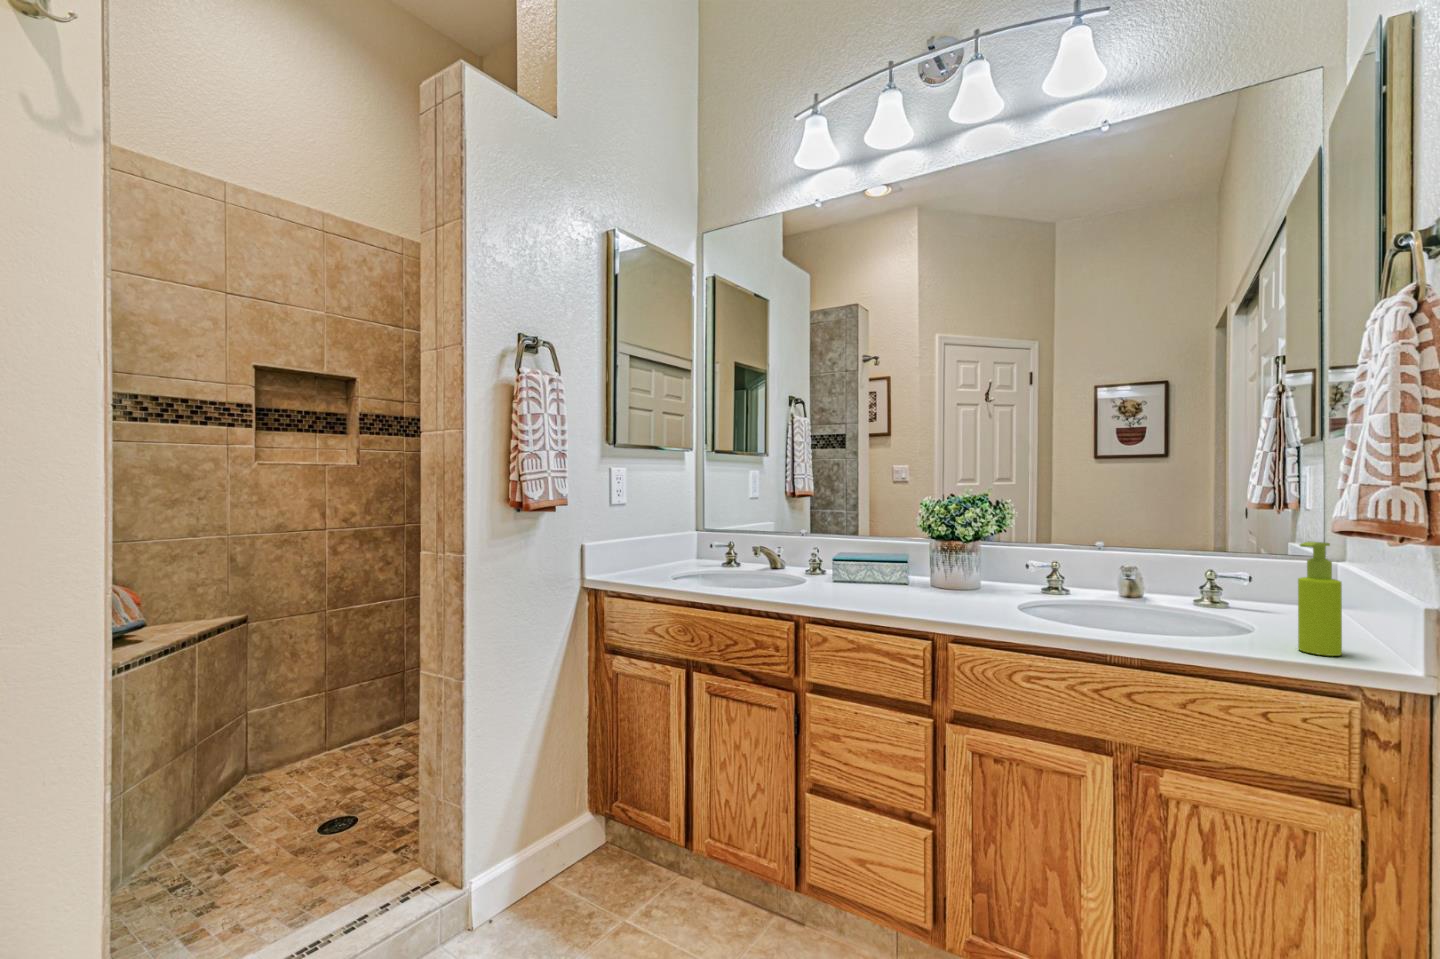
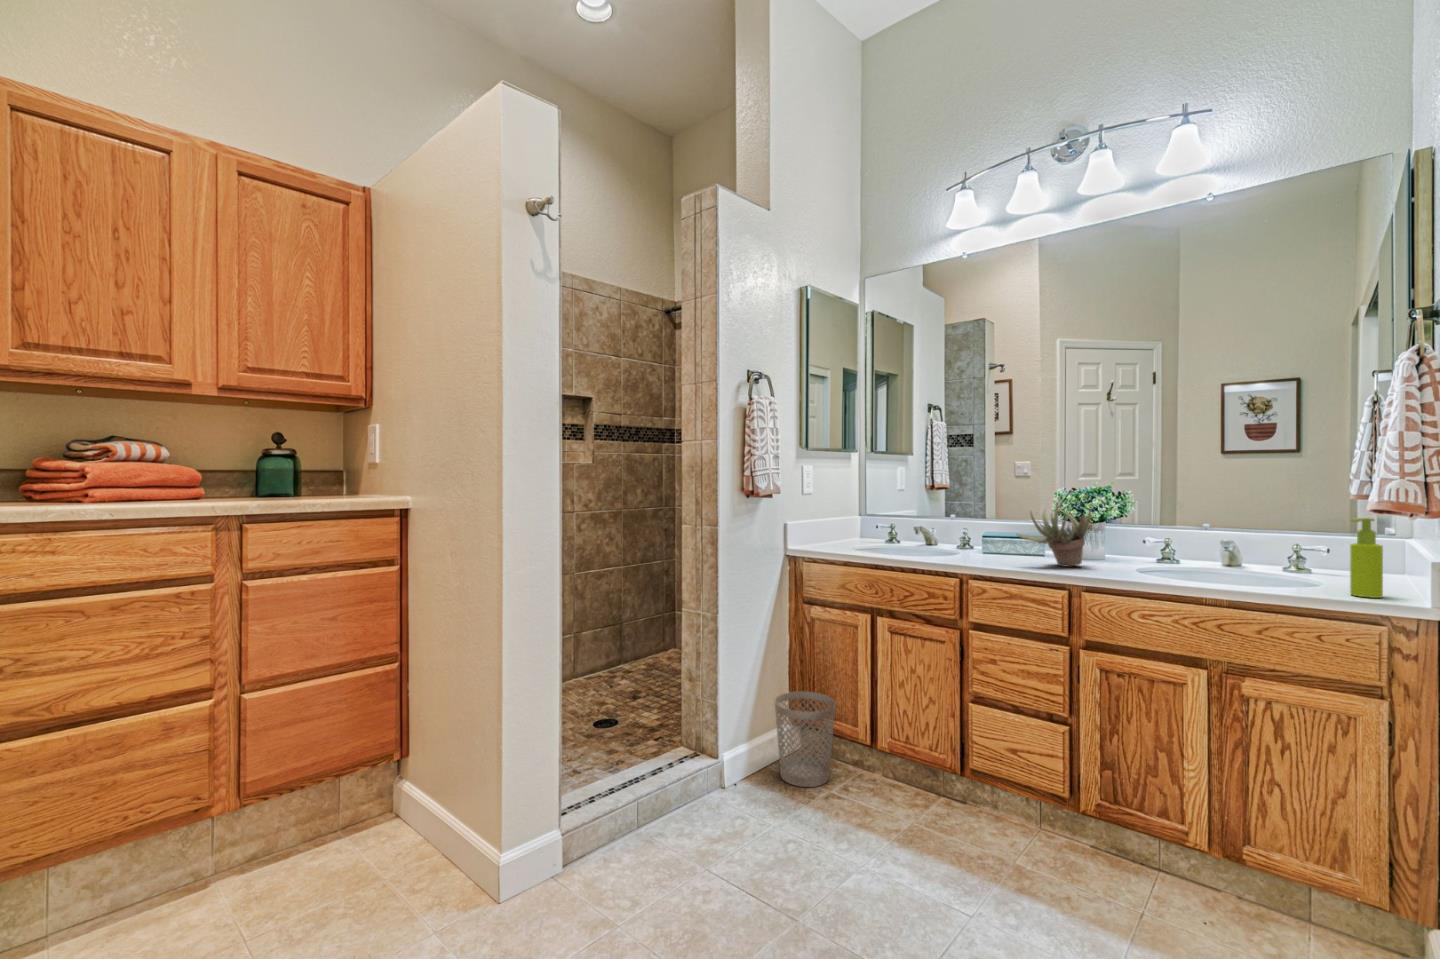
succulent plant: none [867,506,962,604] -> present [1017,496,1091,567]
wastebasket: none [553,774,638,918] -> present [775,691,836,787]

